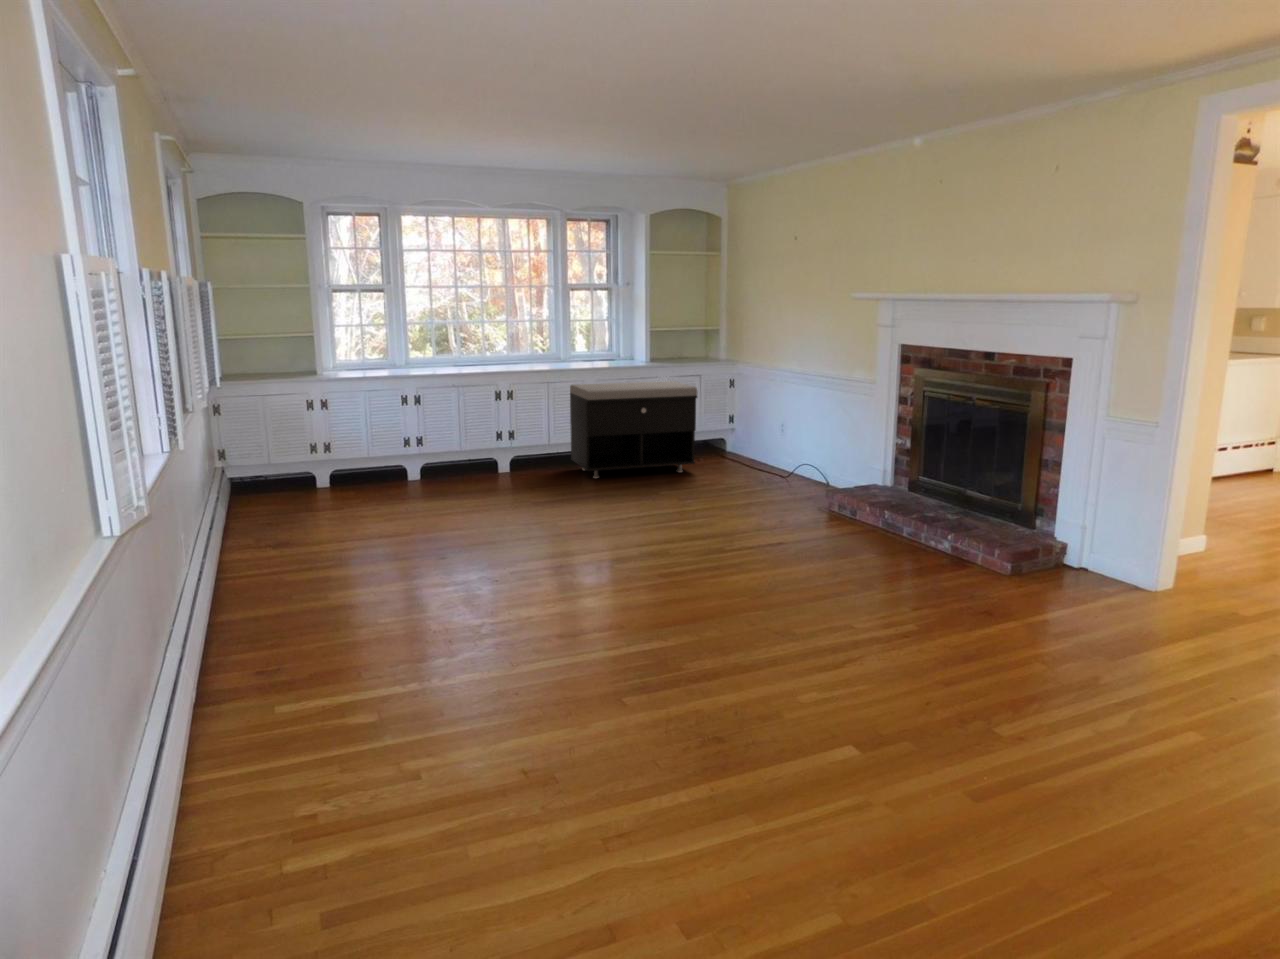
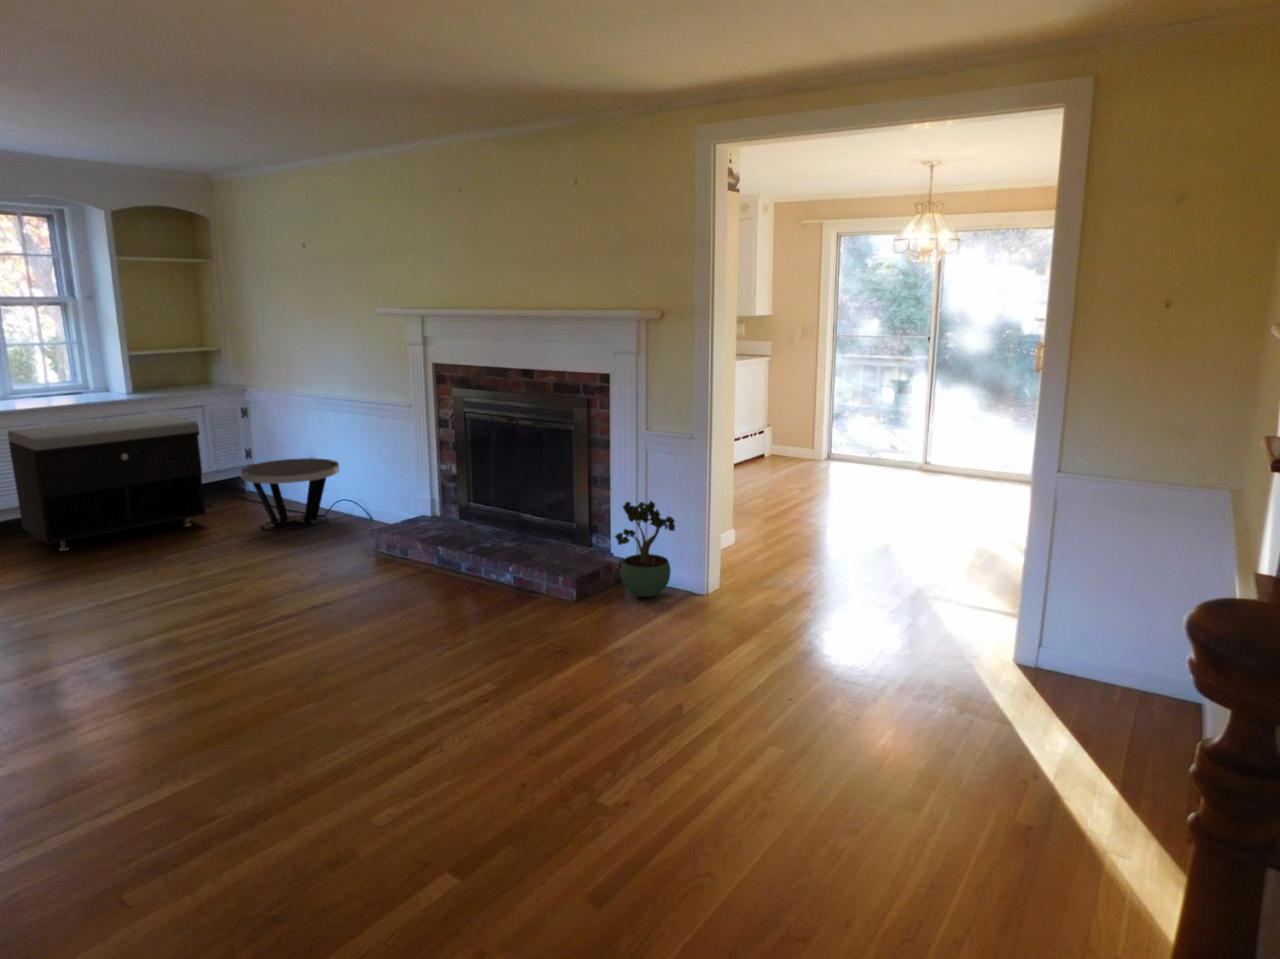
side table: none [725,425,804,484] -> present [241,458,339,531]
potted plant: none [1060,485,1130,583] -> present [615,501,675,597]

